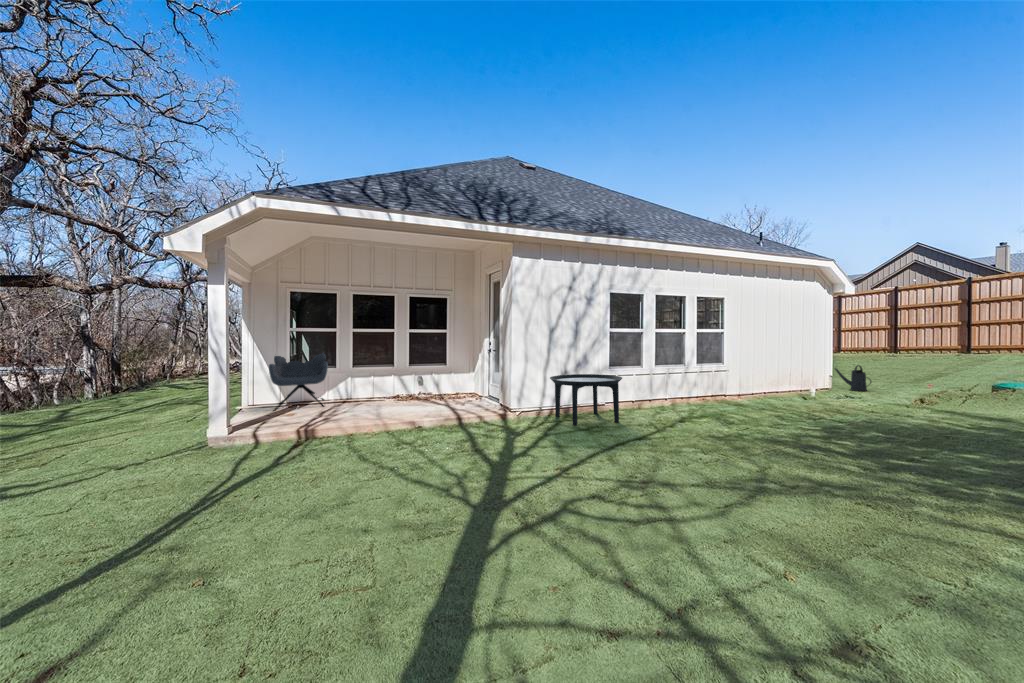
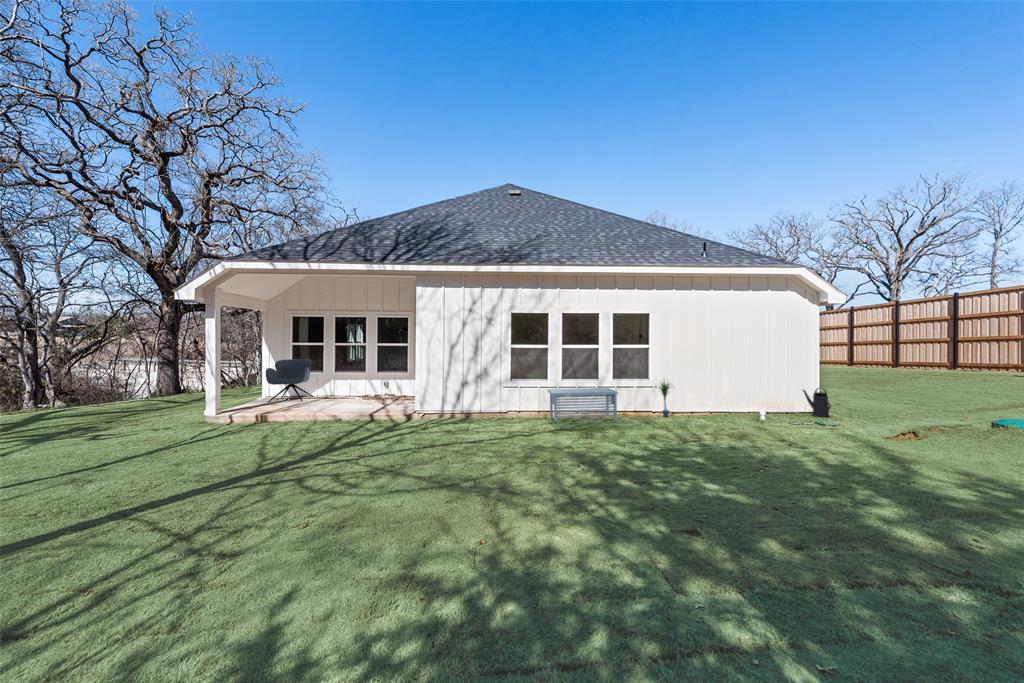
potted plant: none [735,359,765,399] -> present [660,382,669,417]
storage bench: none [645,373,725,411] -> present [547,388,618,422]
round table: present [550,374,622,426] -> none [434,385,495,427]

